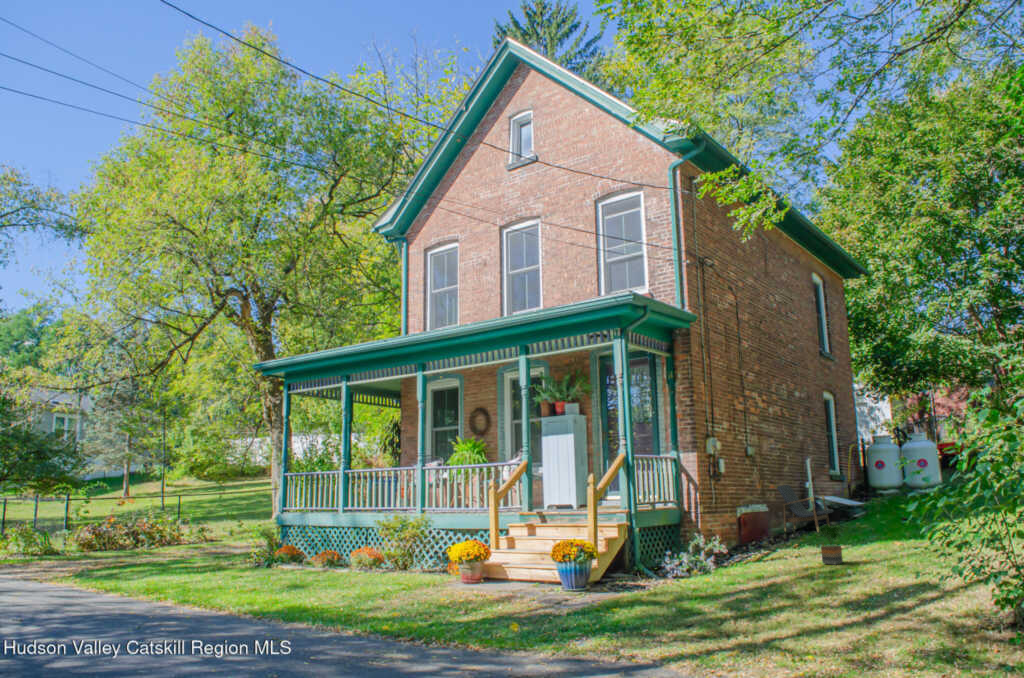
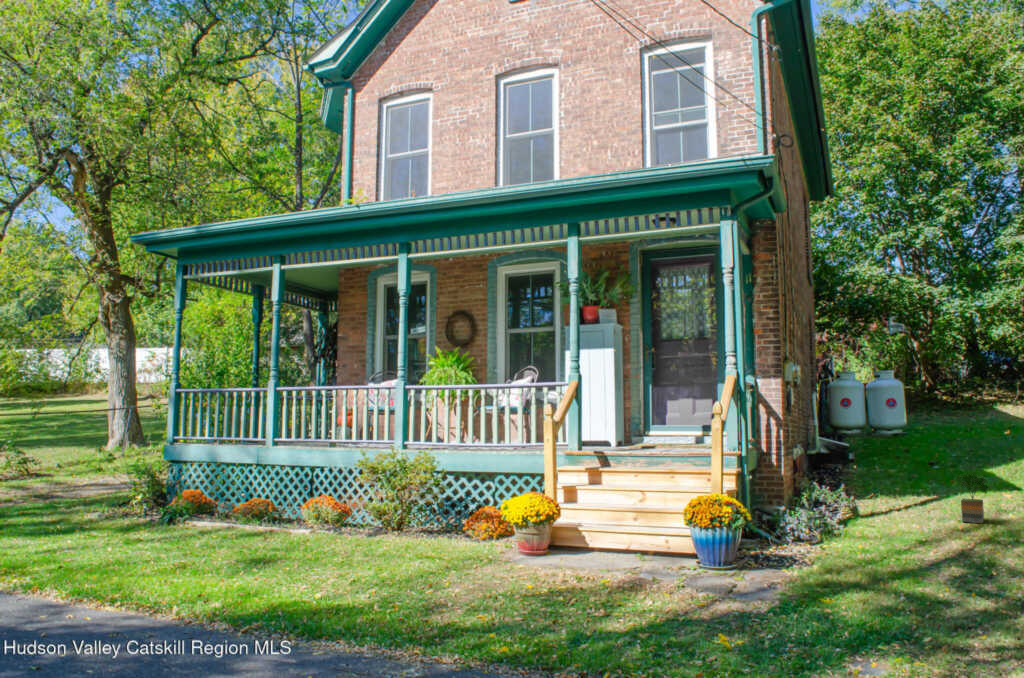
lounge chair: present [777,485,833,532] -> none [804,418,861,473]

